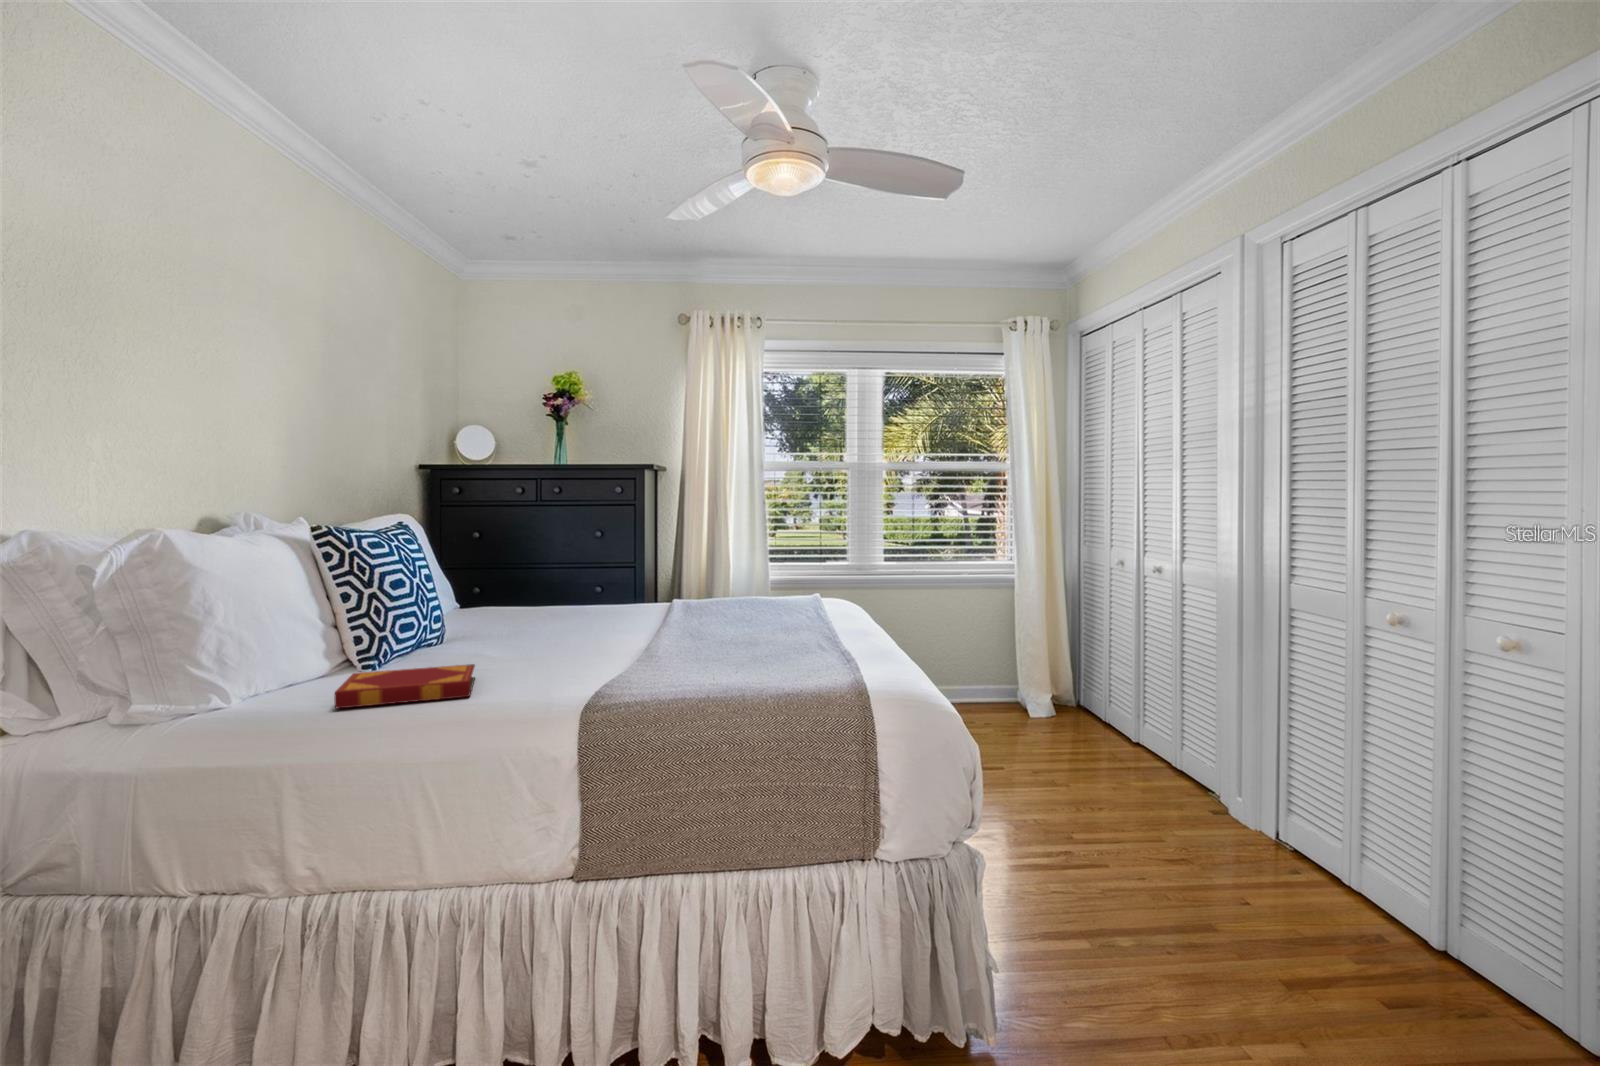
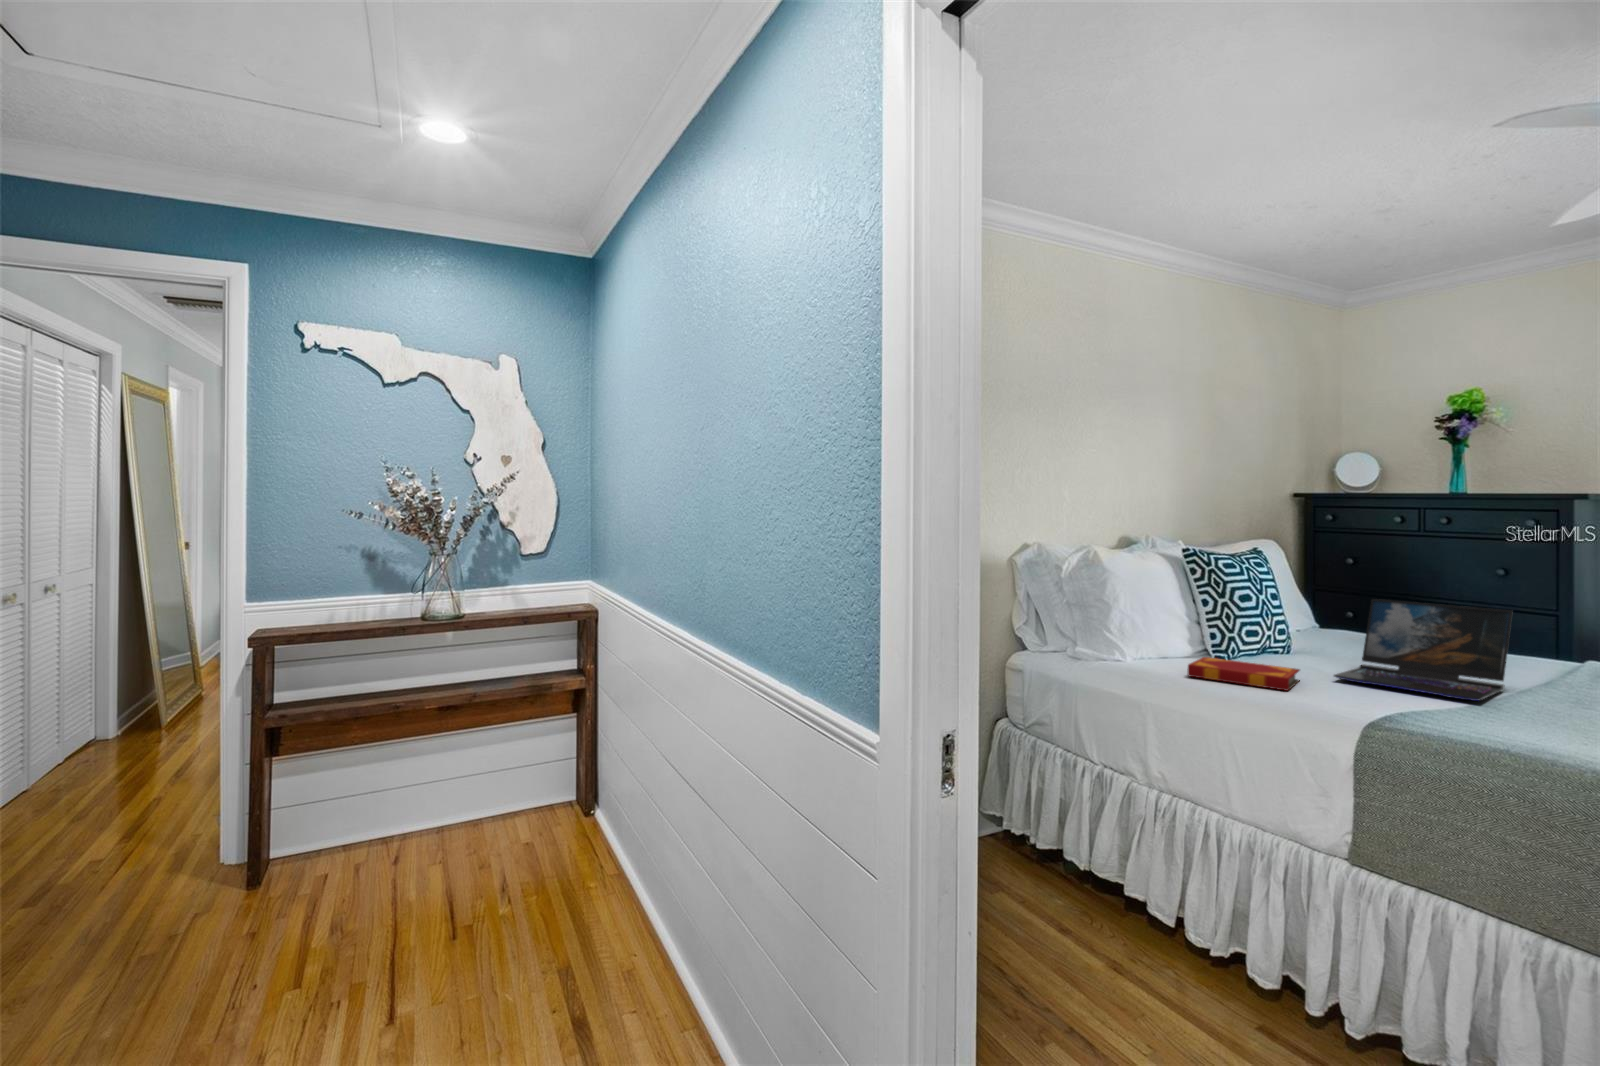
laptop: none [508,569,642,666] -> present [1334,599,1513,701]

